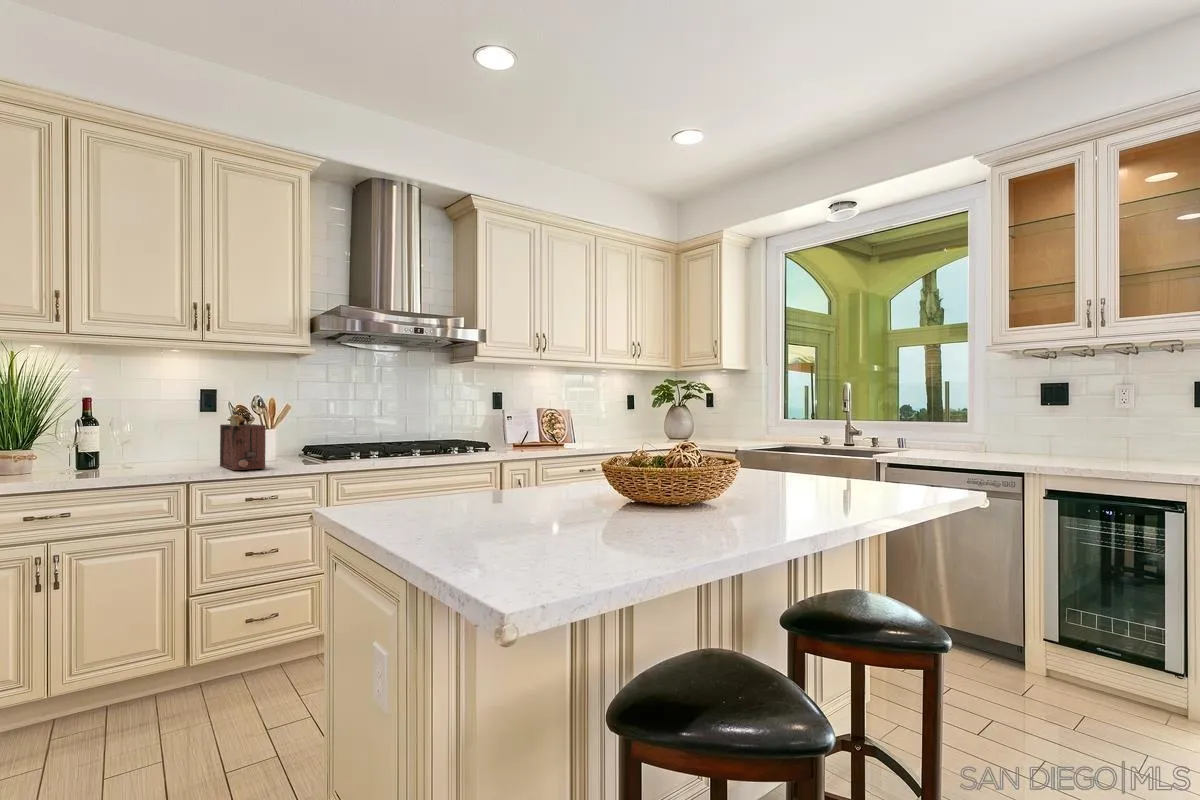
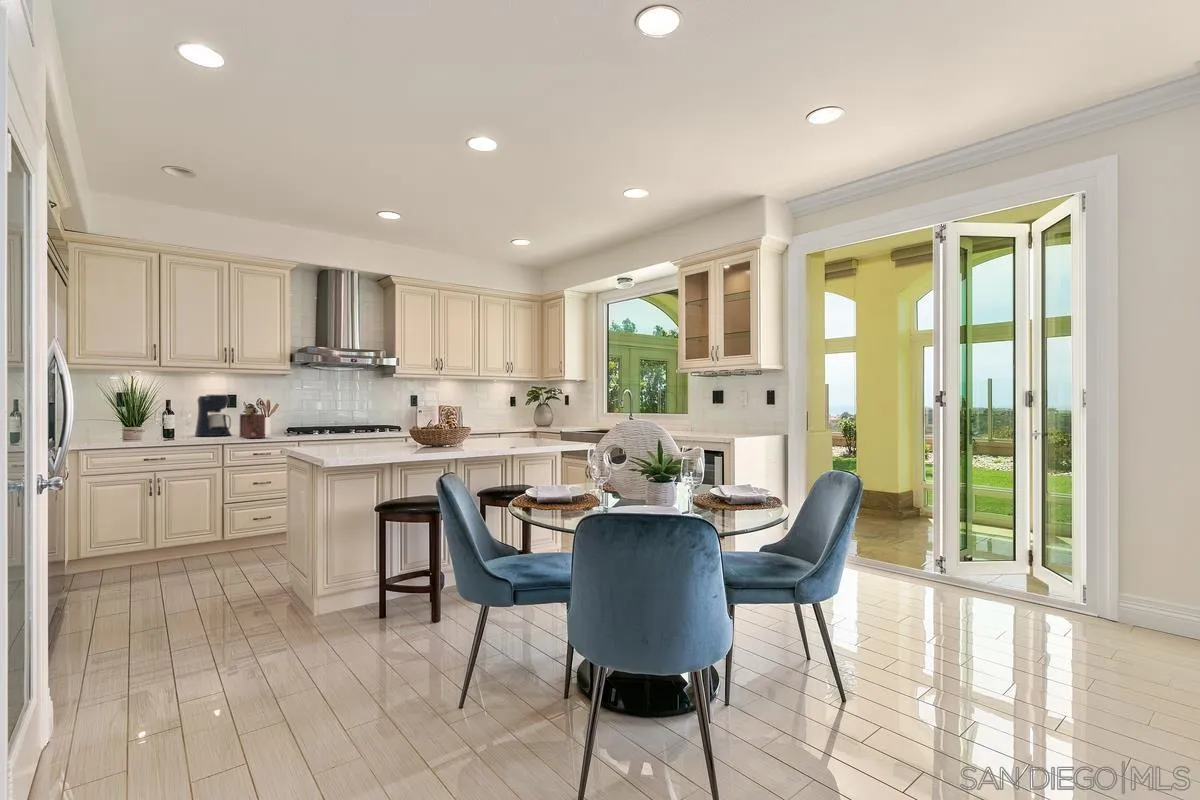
coffee maker: none [141,389,207,465] -> present [195,394,231,436]

